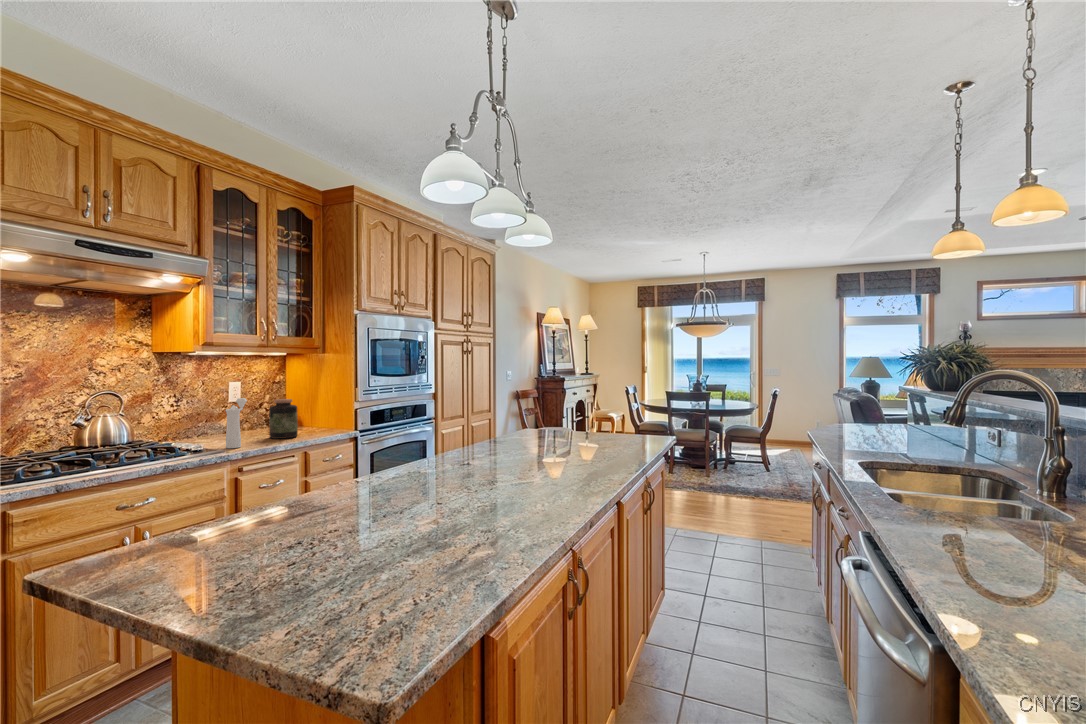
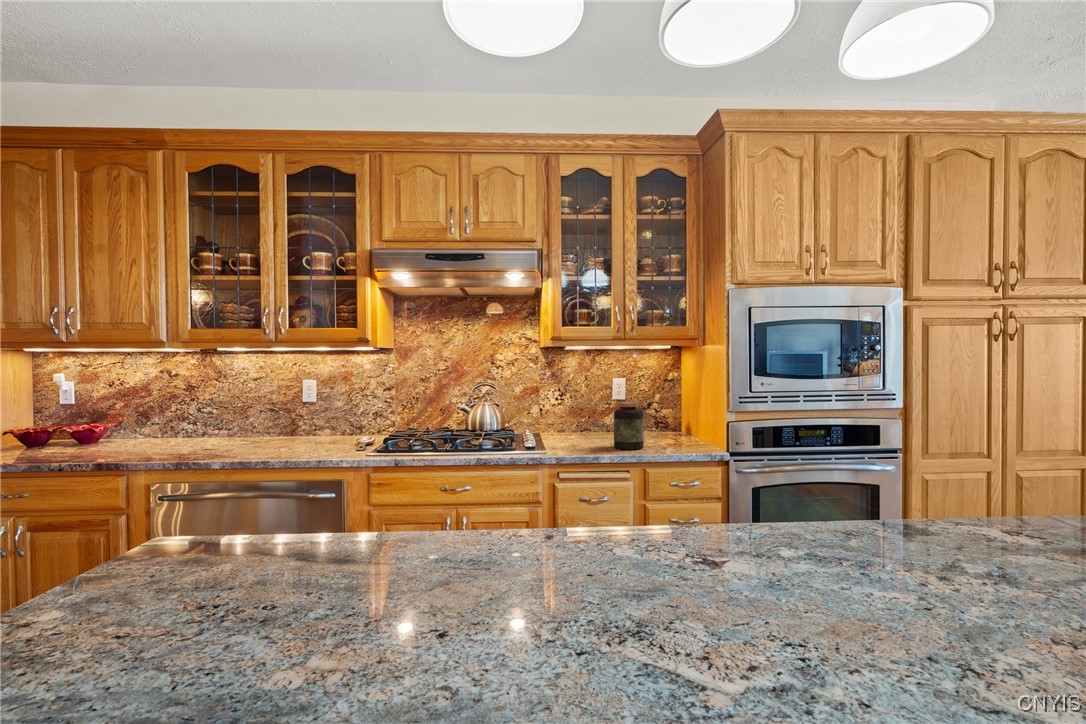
pepper mill: present [226,398,247,448] -> none [551,398,582,451]

